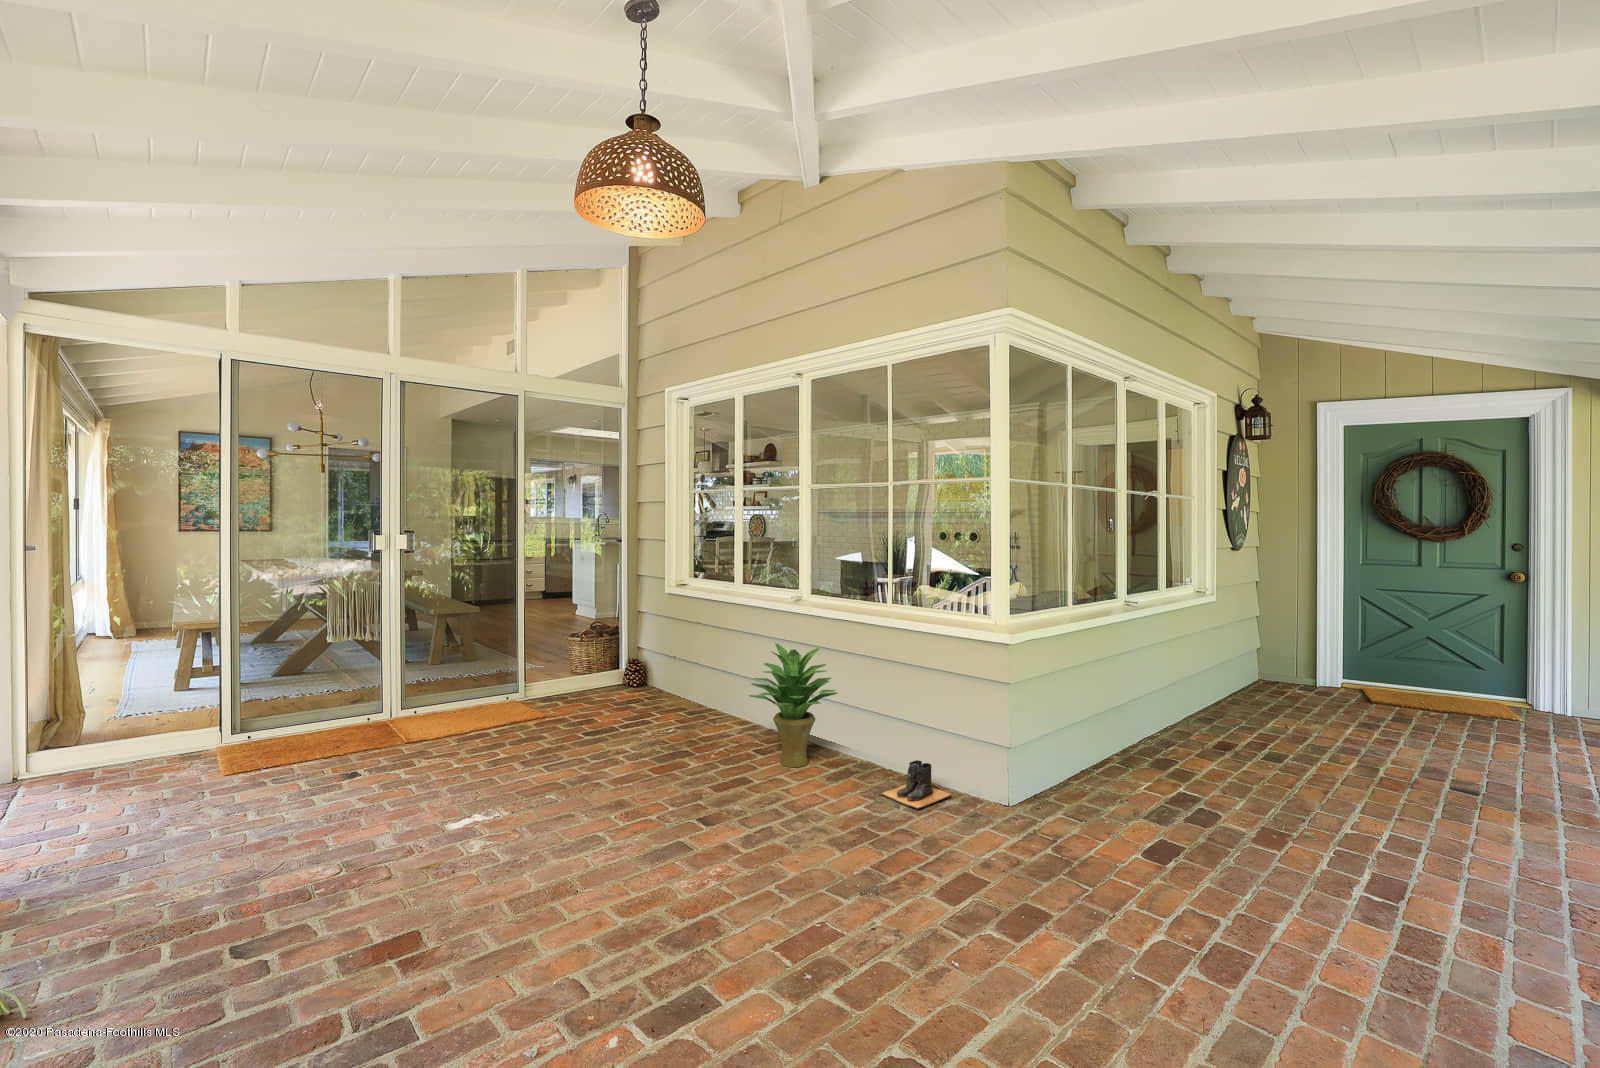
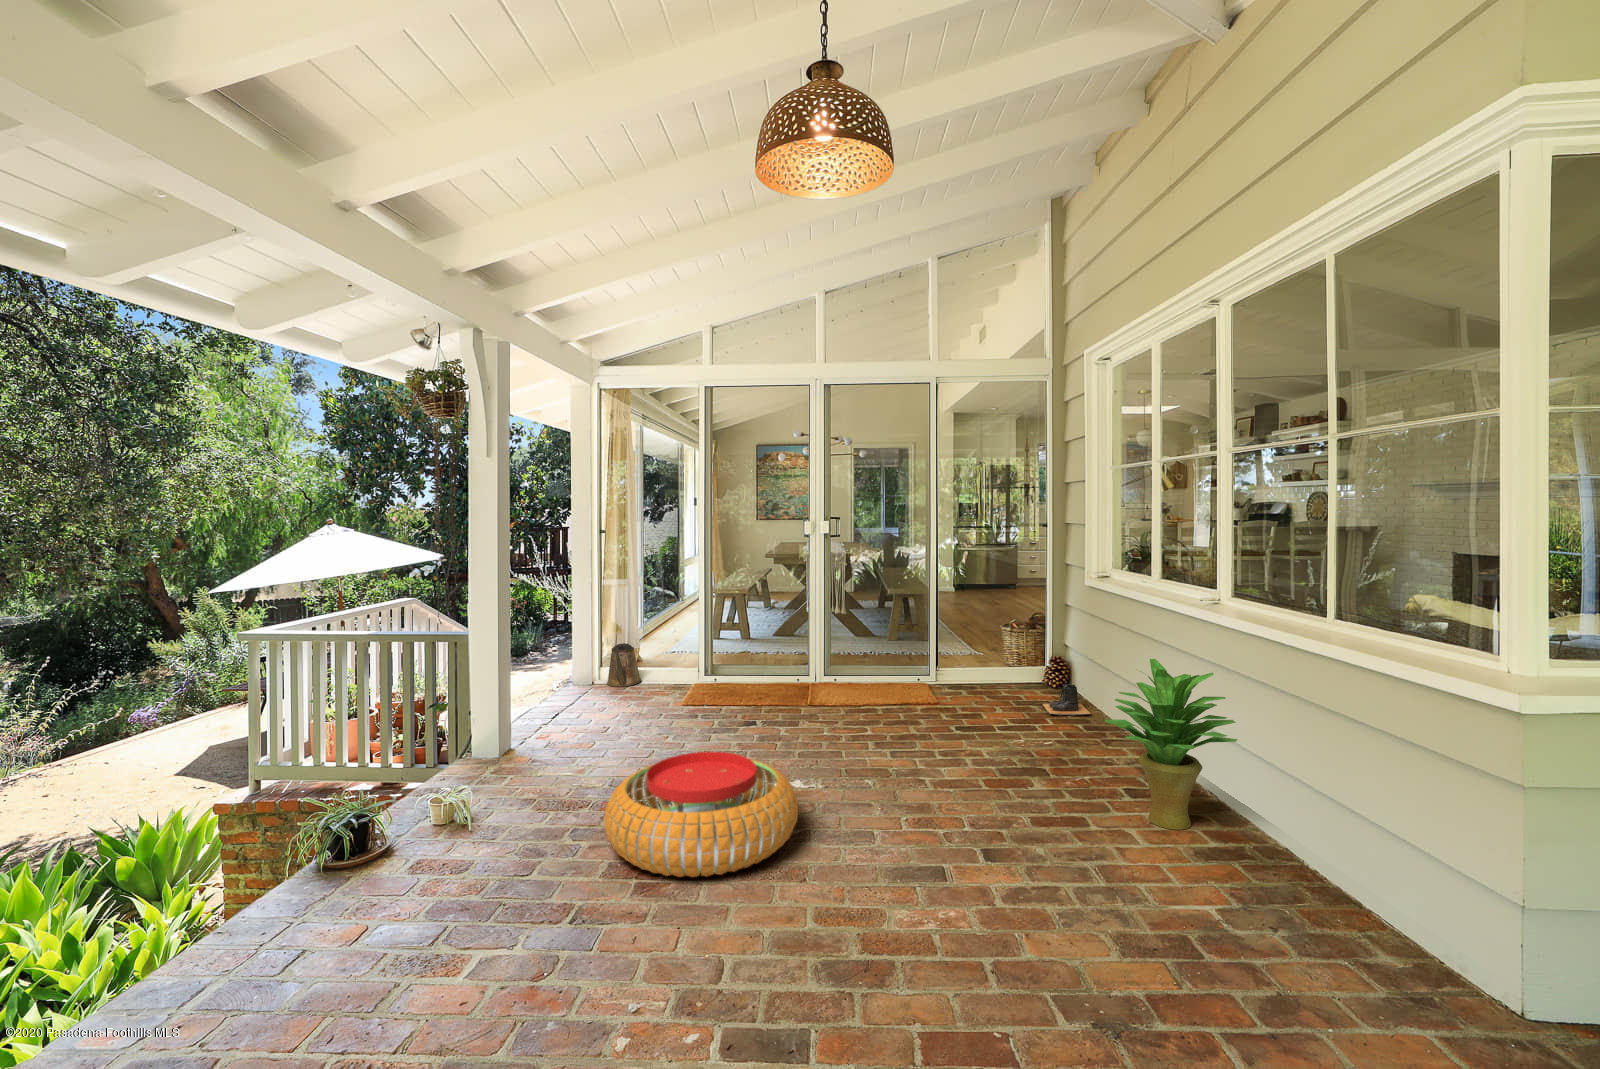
watering can: none [51,715,118,780] -> present [607,643,641,687]
boots: present [881,760,951,809] -> present [1042,684,1091,715]
pouf: none [302,796,542,946] -> present [605,752,798,877]

